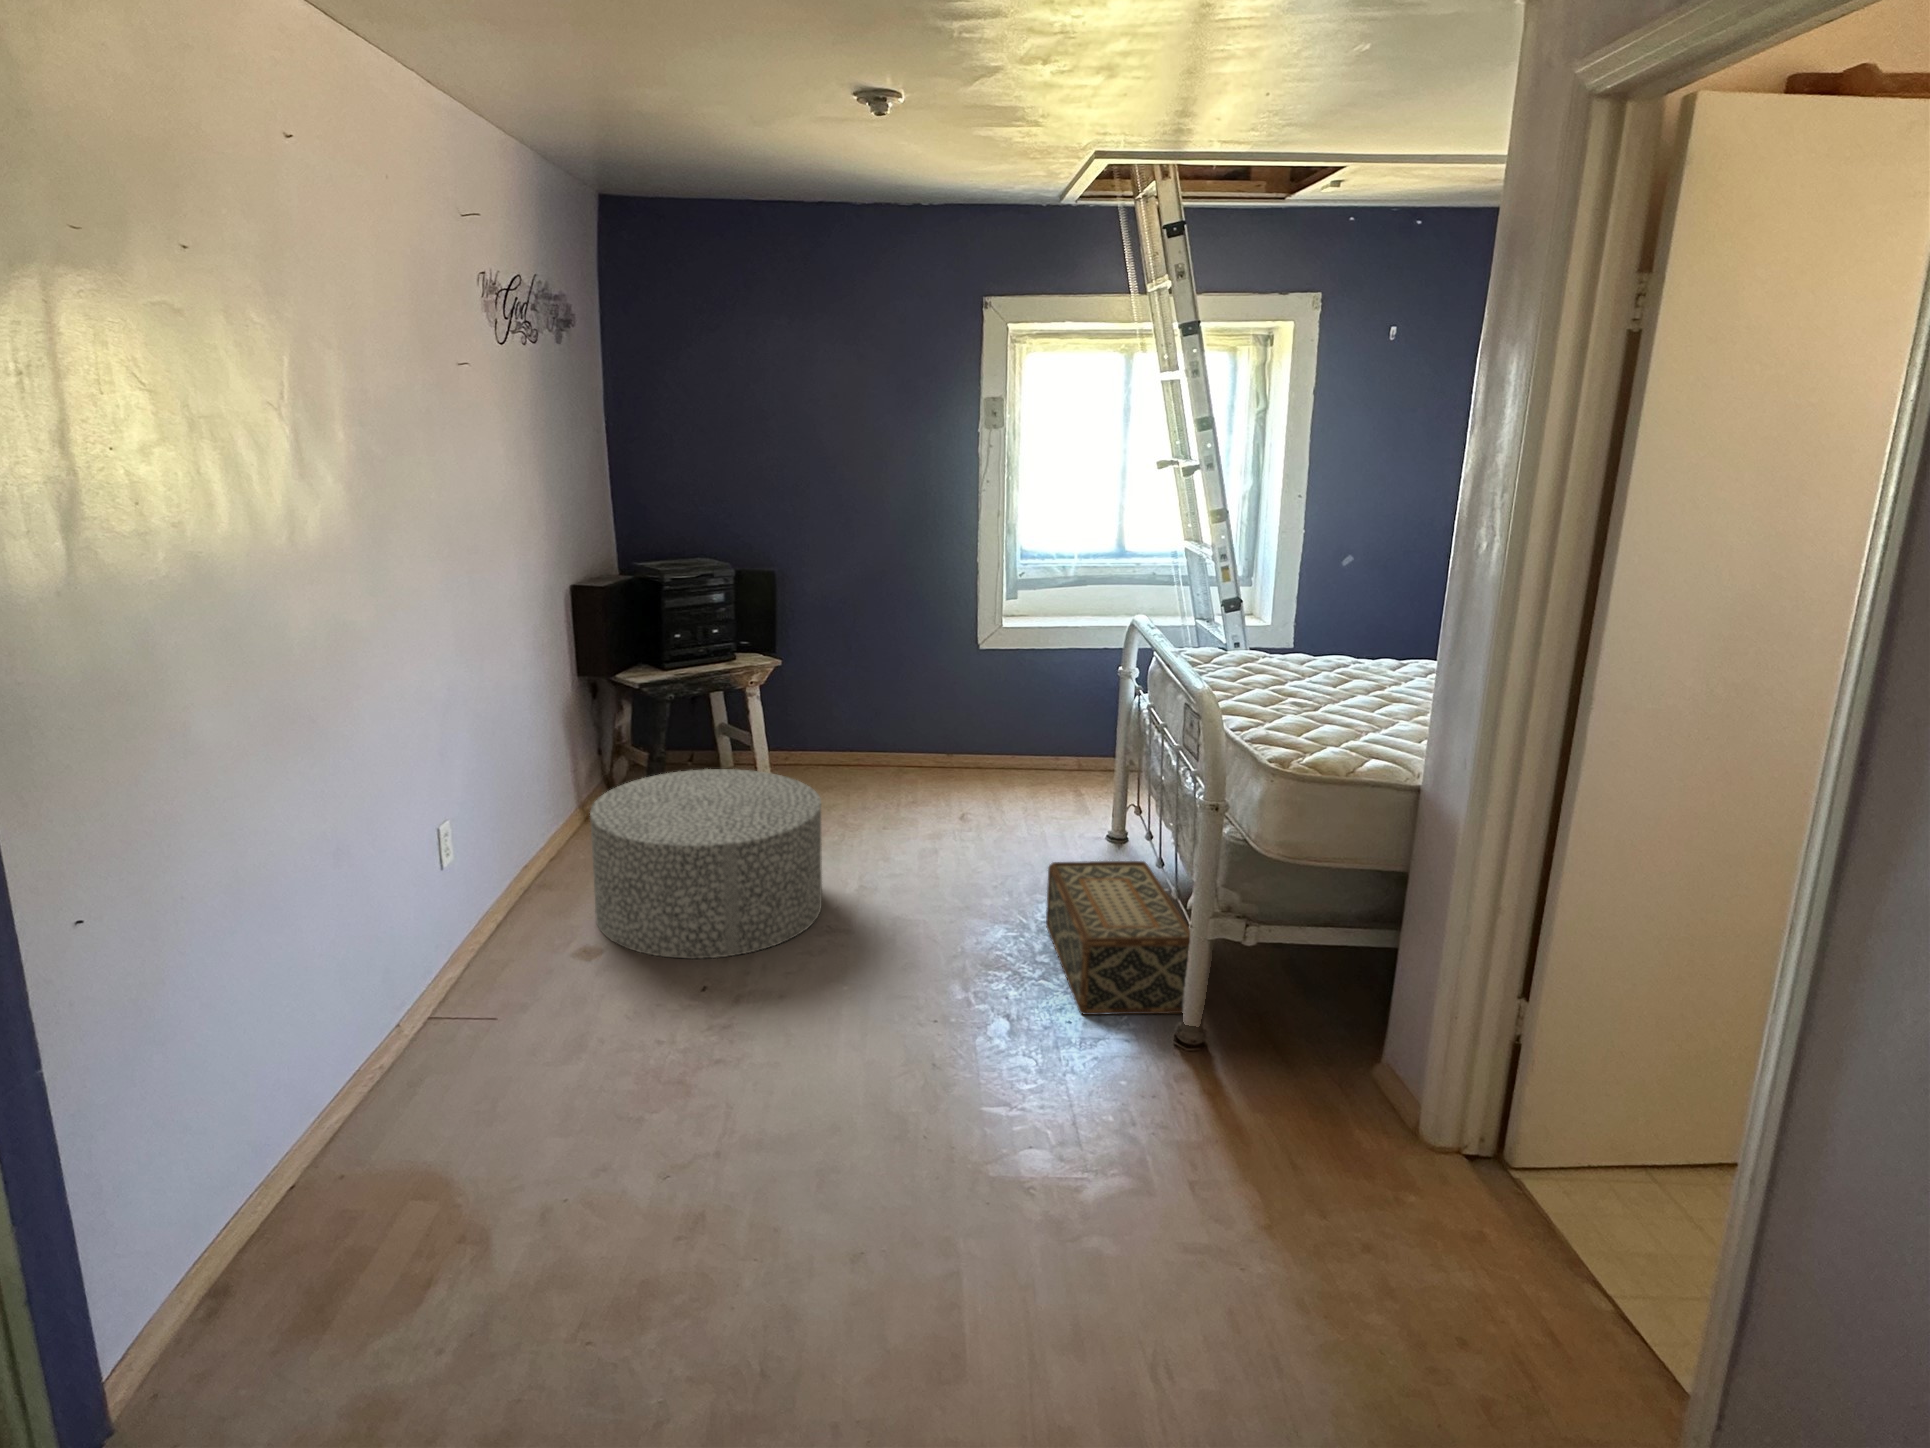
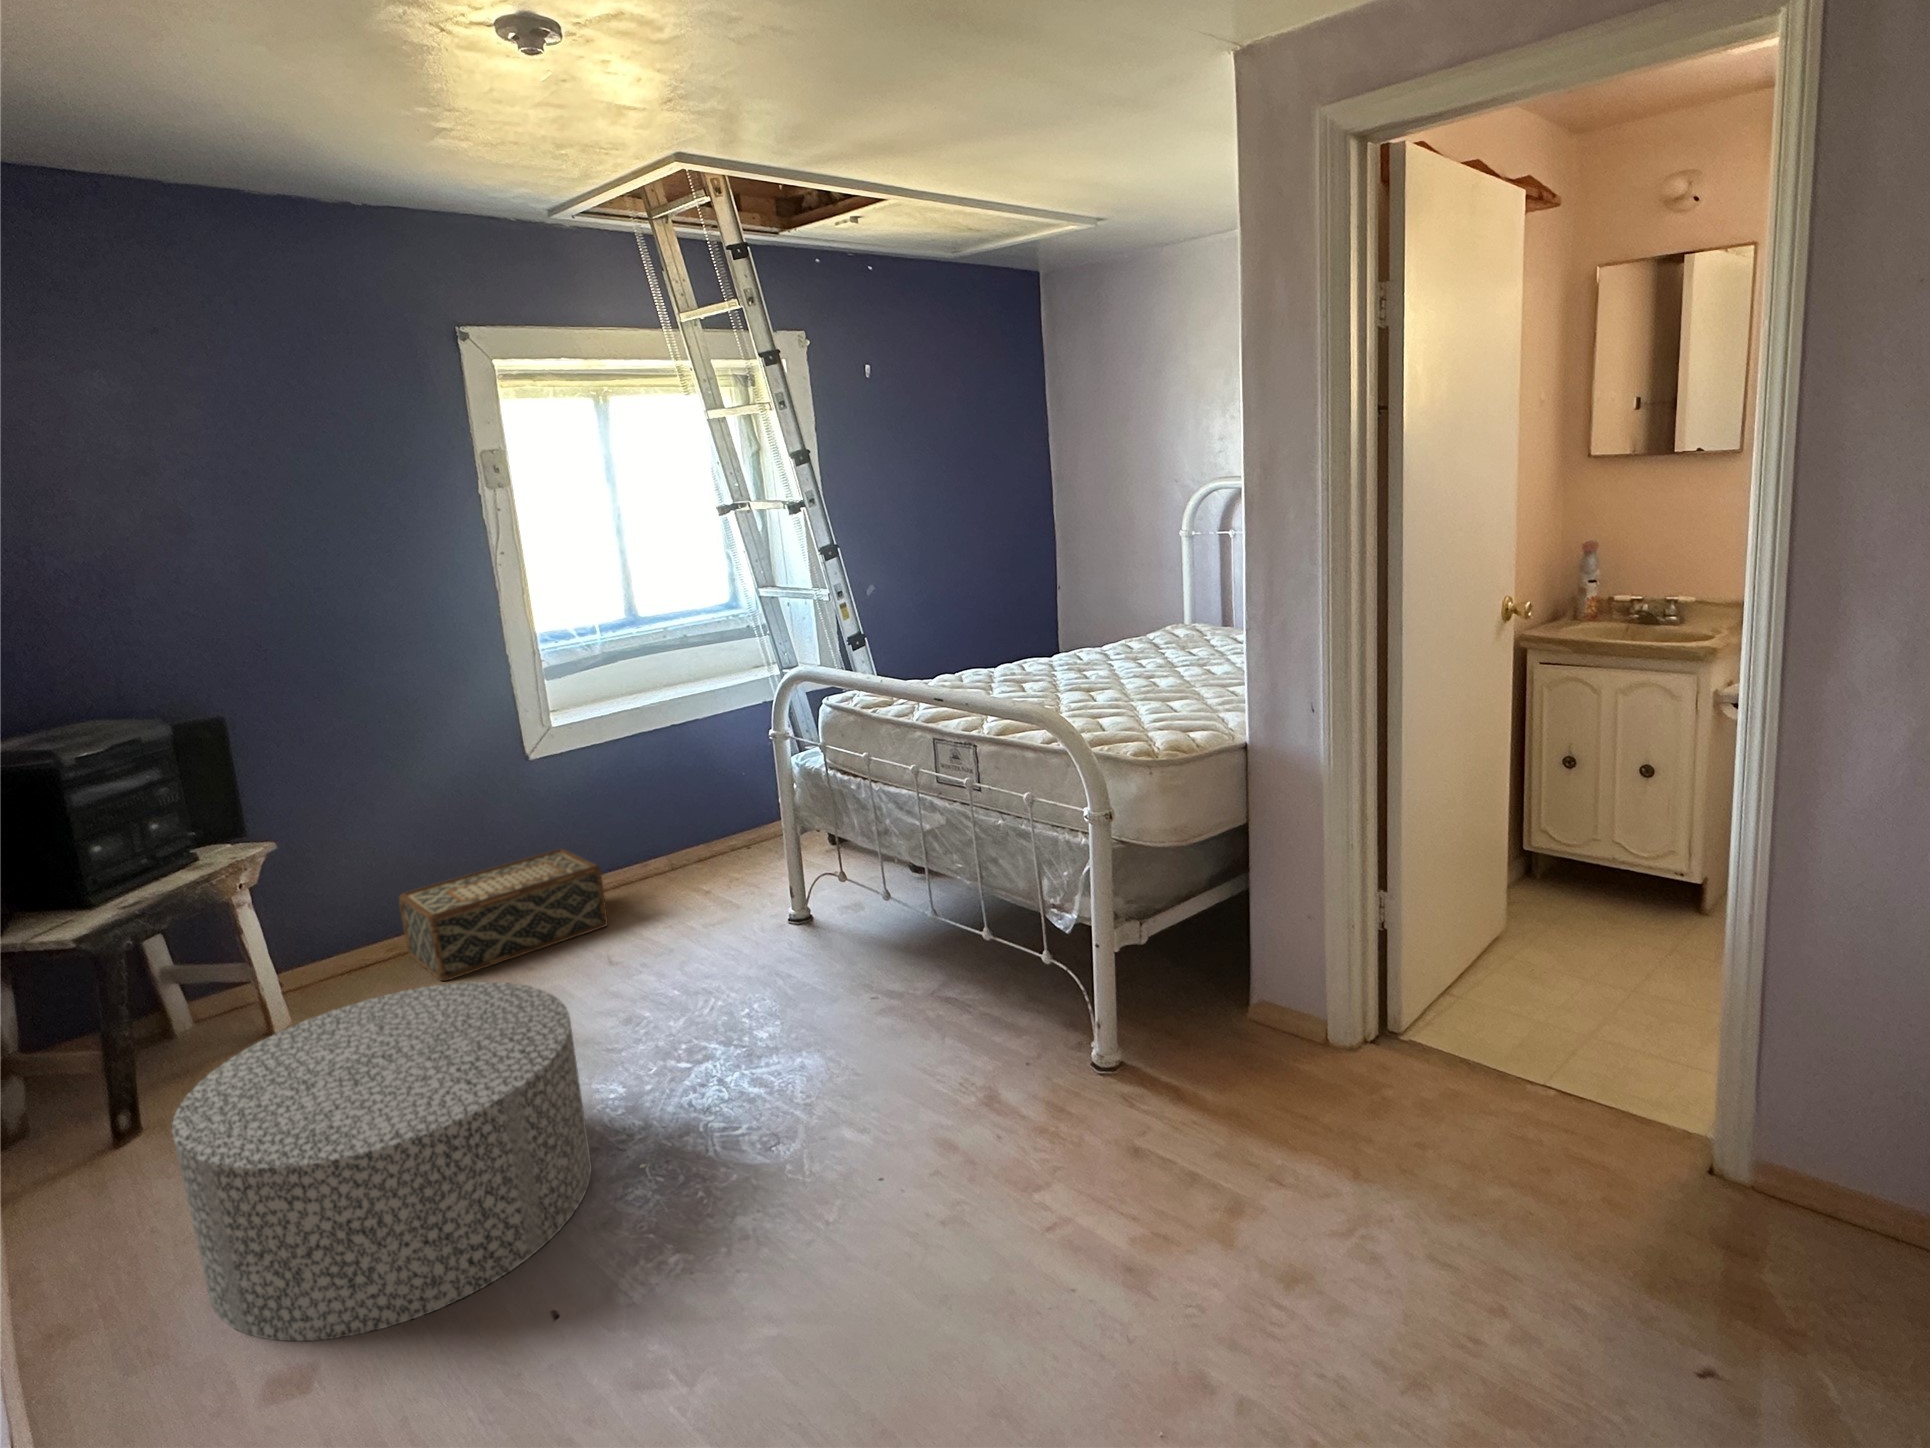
woven basket: present [1046,861,1190,1015] -> present [399,849,608,981]

